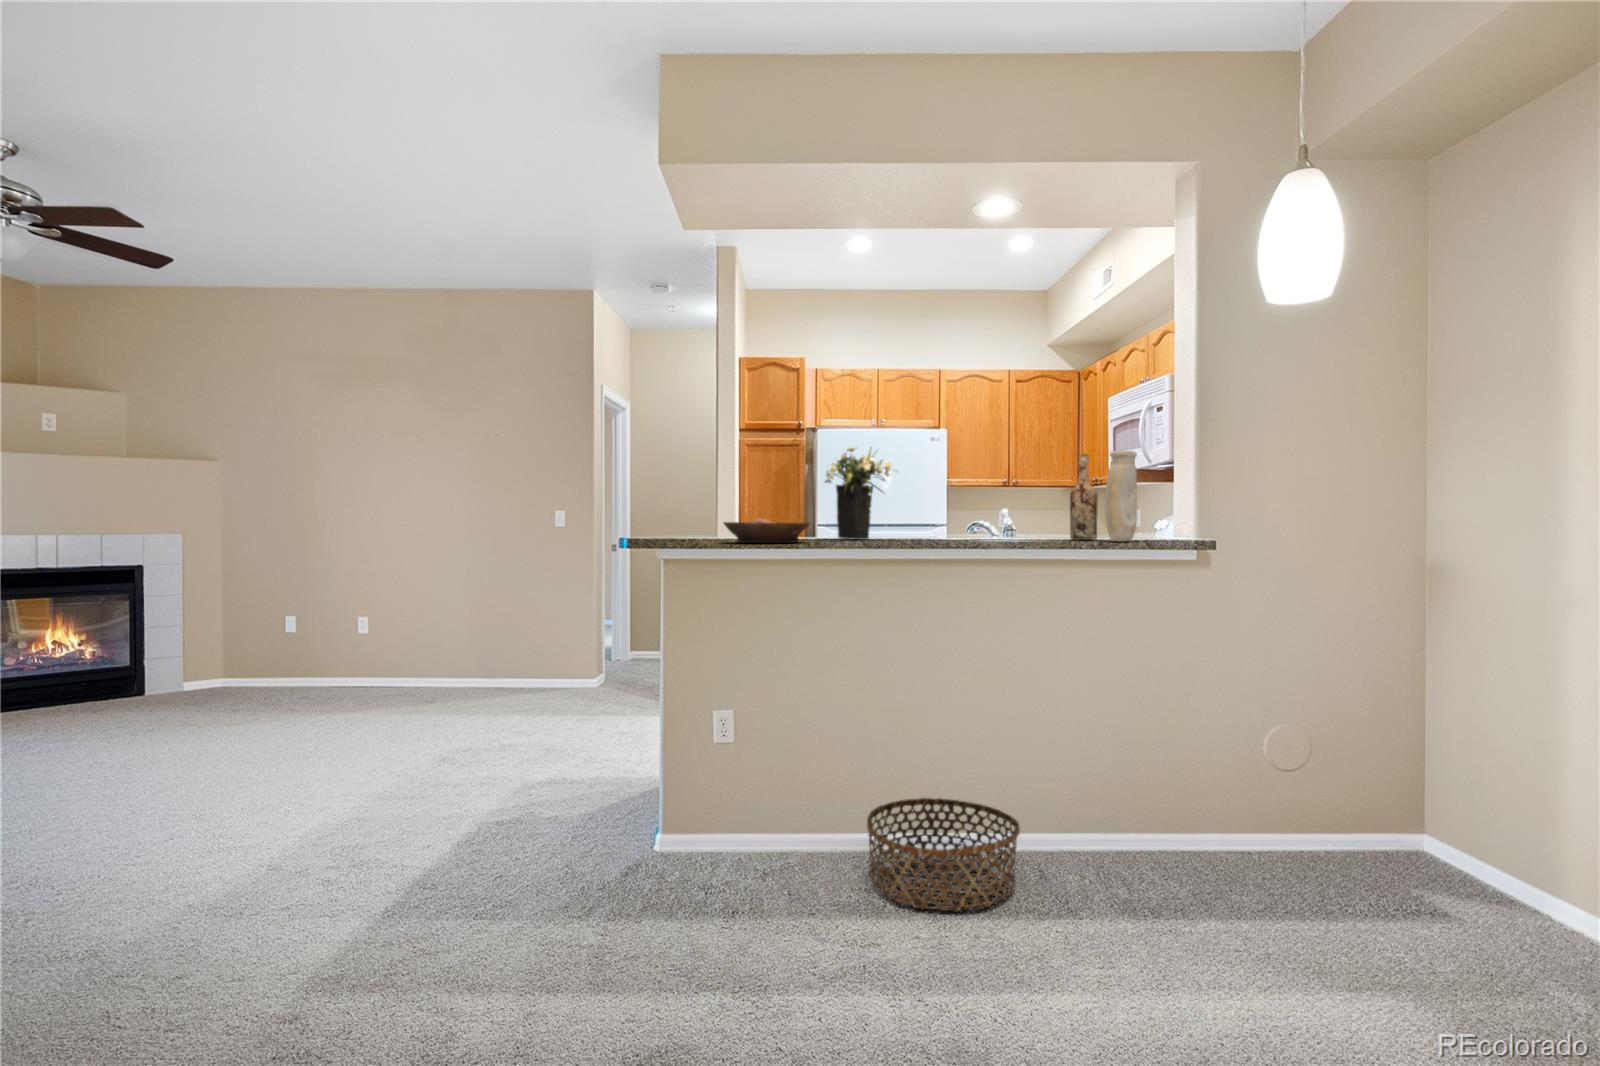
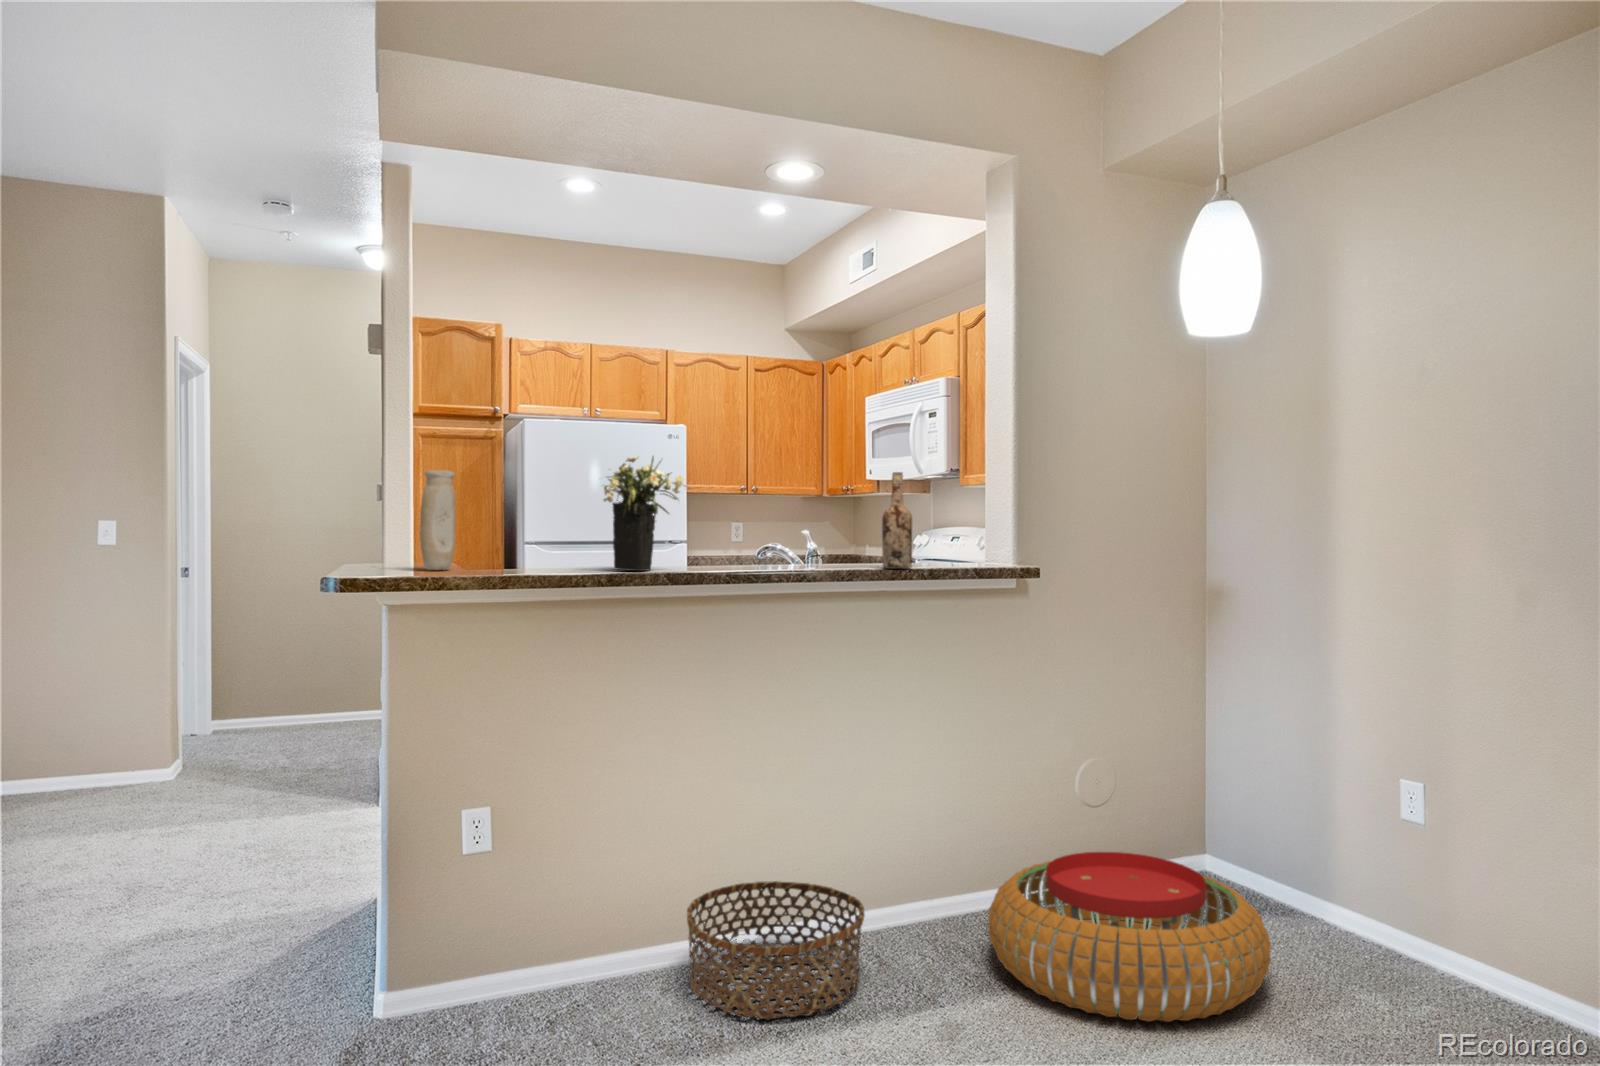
vase: present [1105,450,1137,542] -> present [420,470,456,570]
bowl: present [724,518,809,543] -> none [485,549,600,581]
pouf: none [1141,805,1438,975] -> present [988,852,1271,1022]

